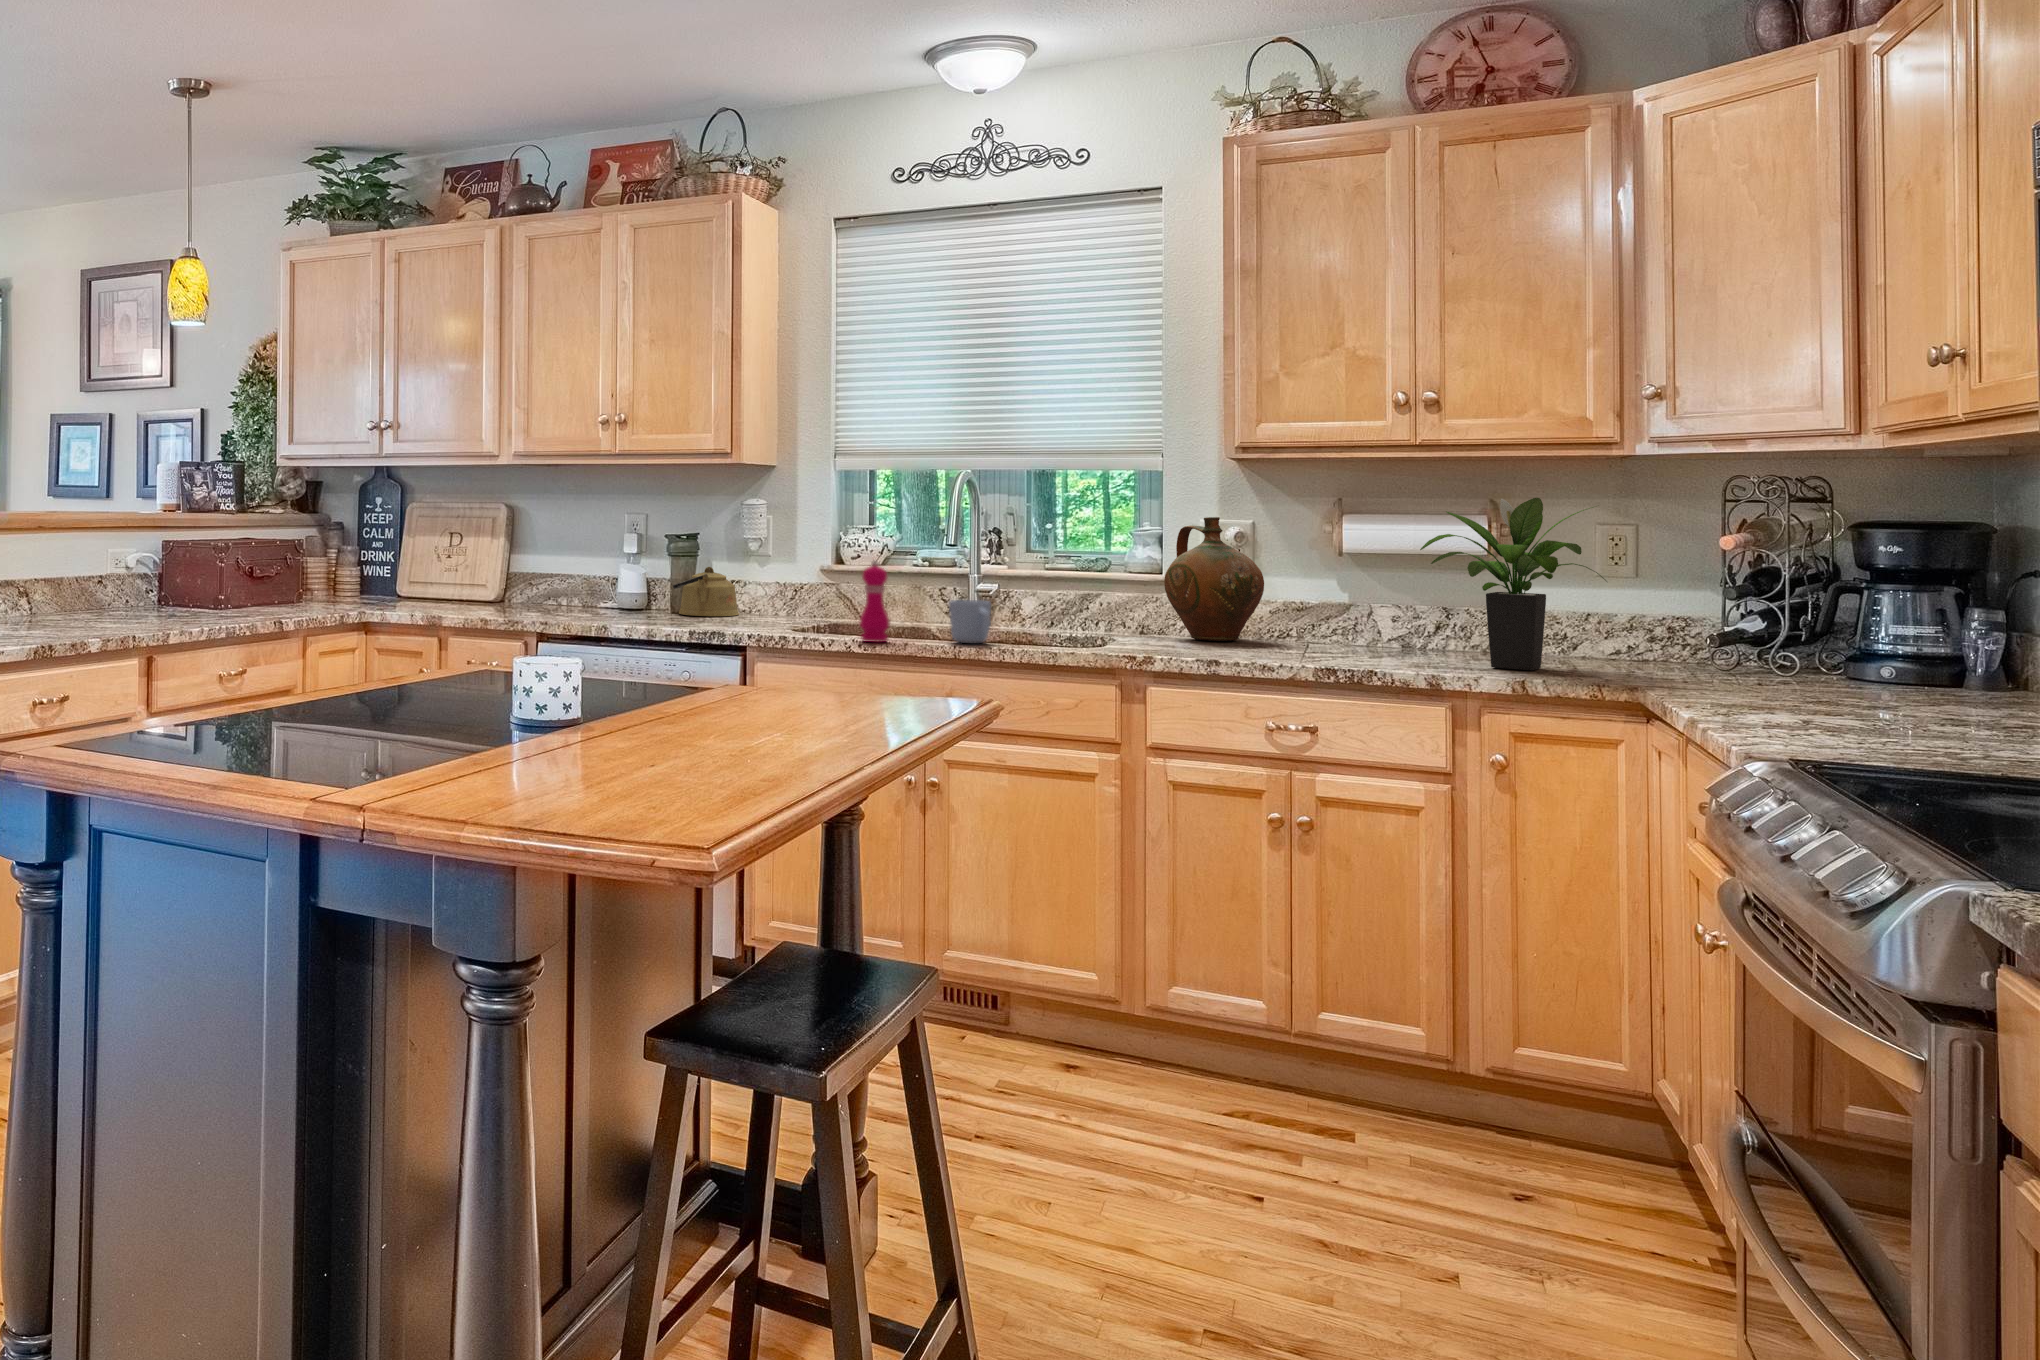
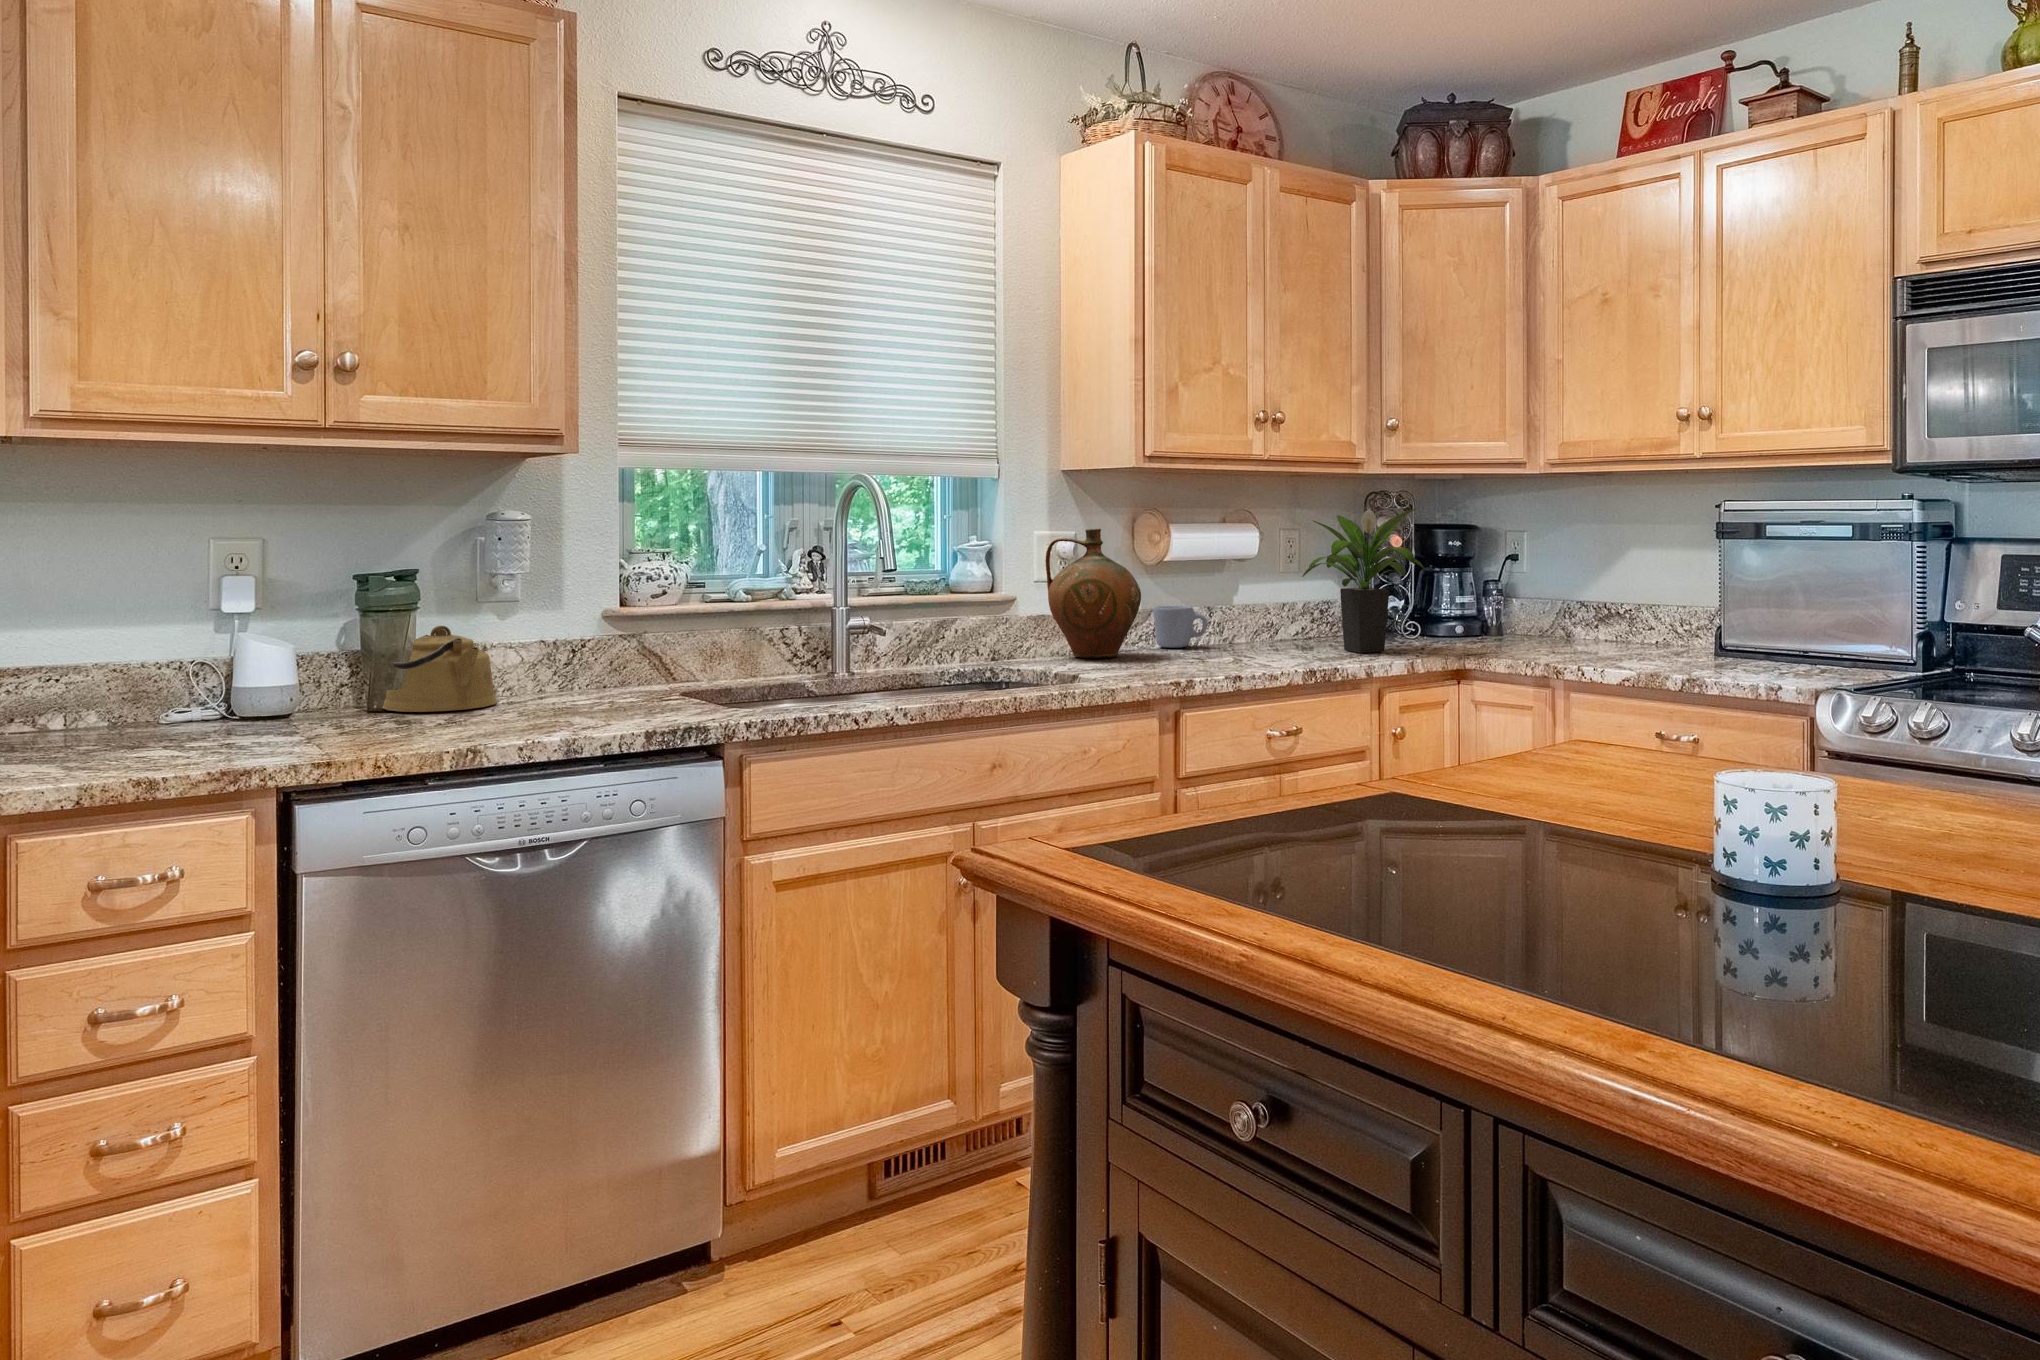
pepper mill: present [860,560,890,642] -> none [906,593,947,707]
mug: present [949,600,991,643] -> present [1153,606,1207,648]

